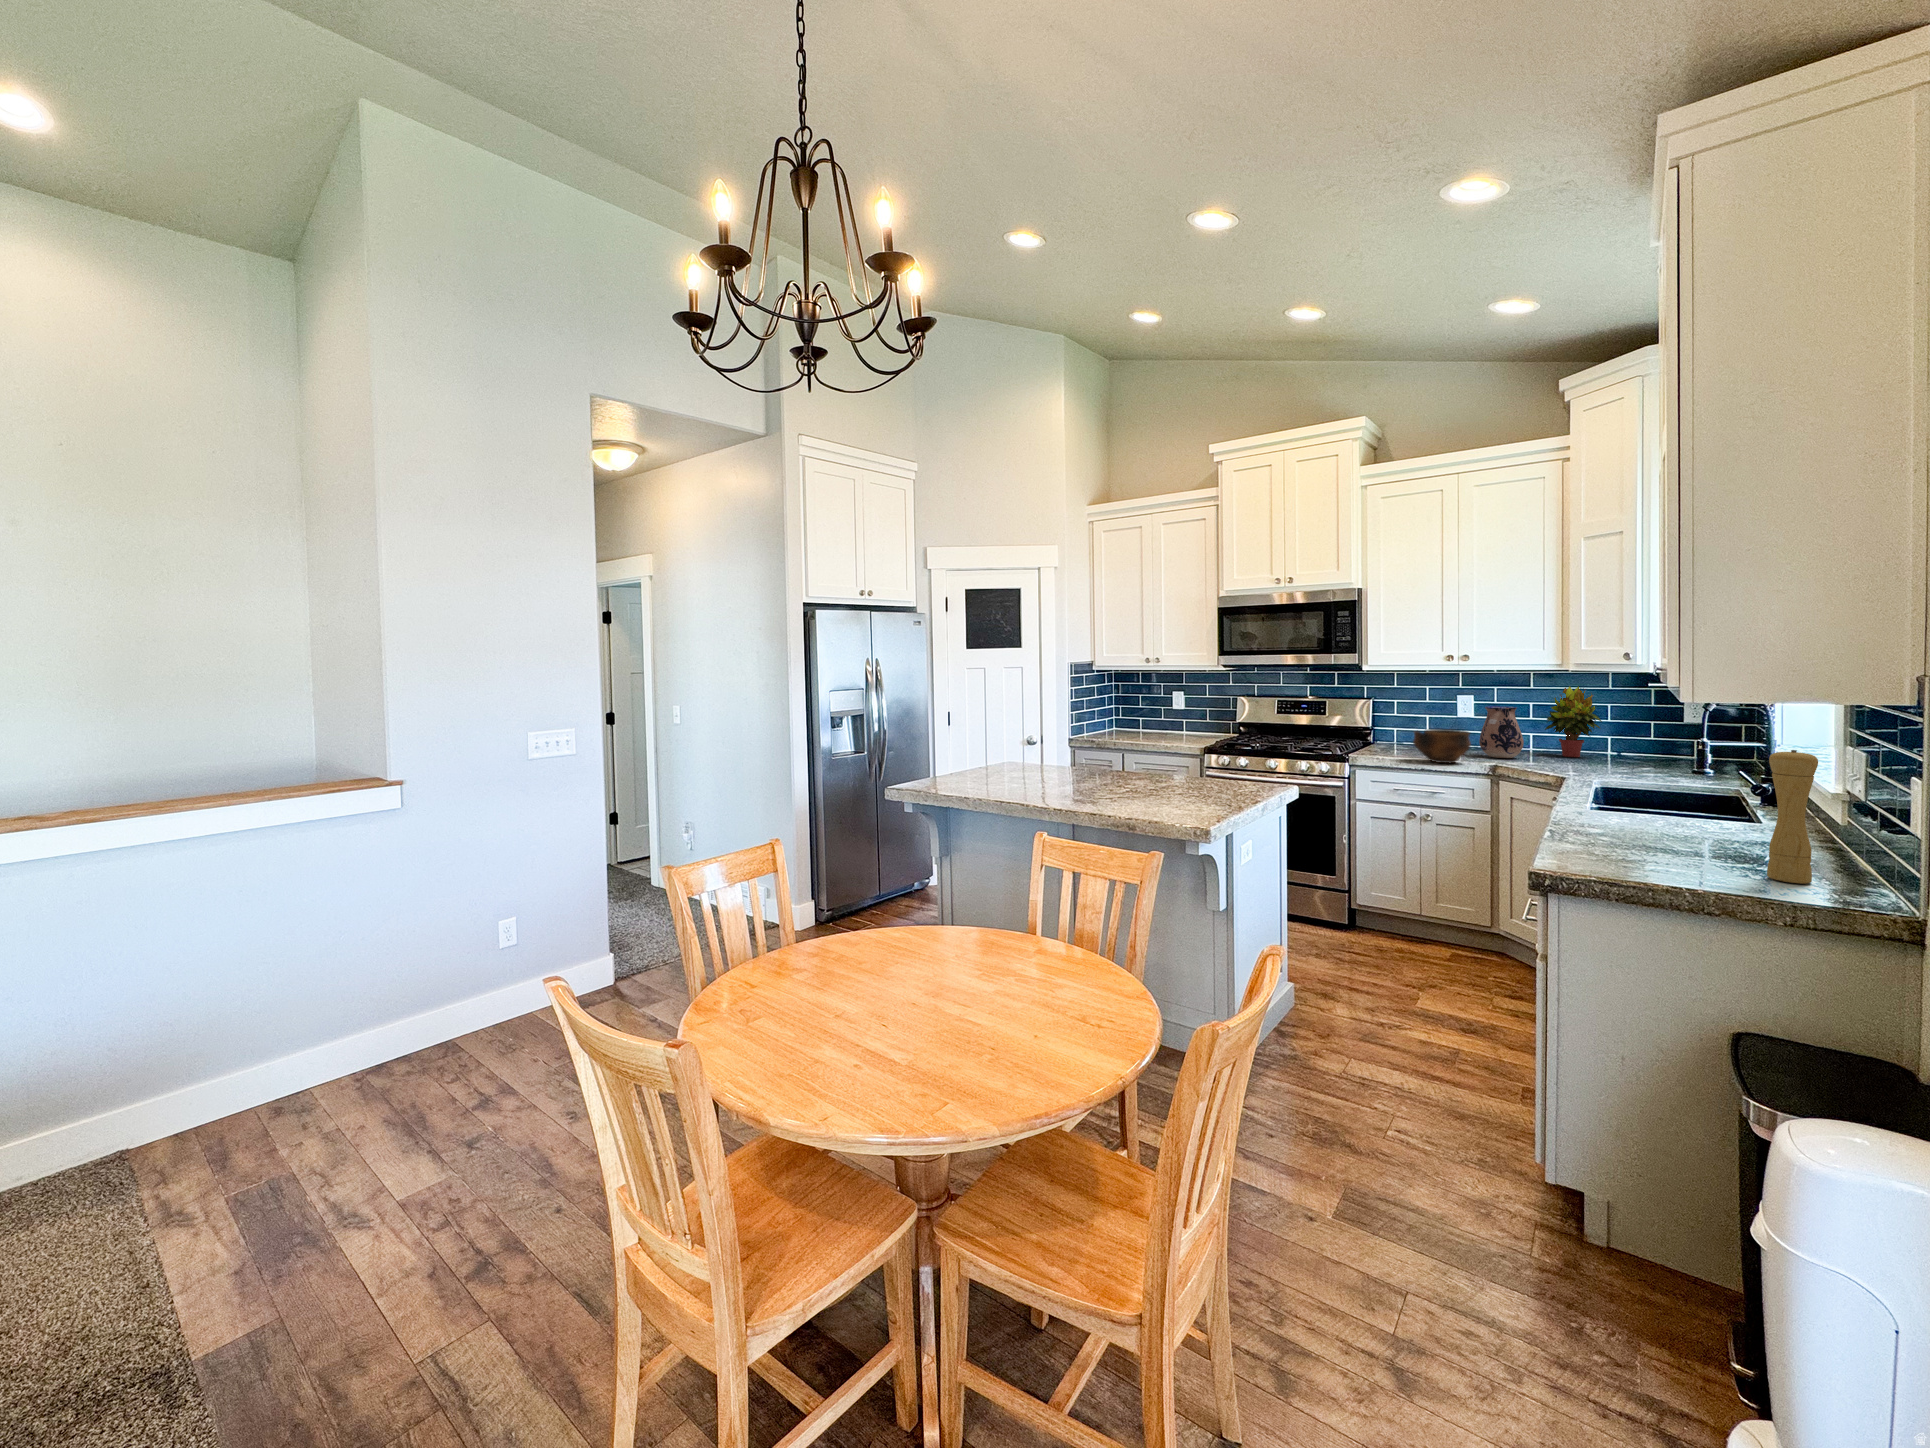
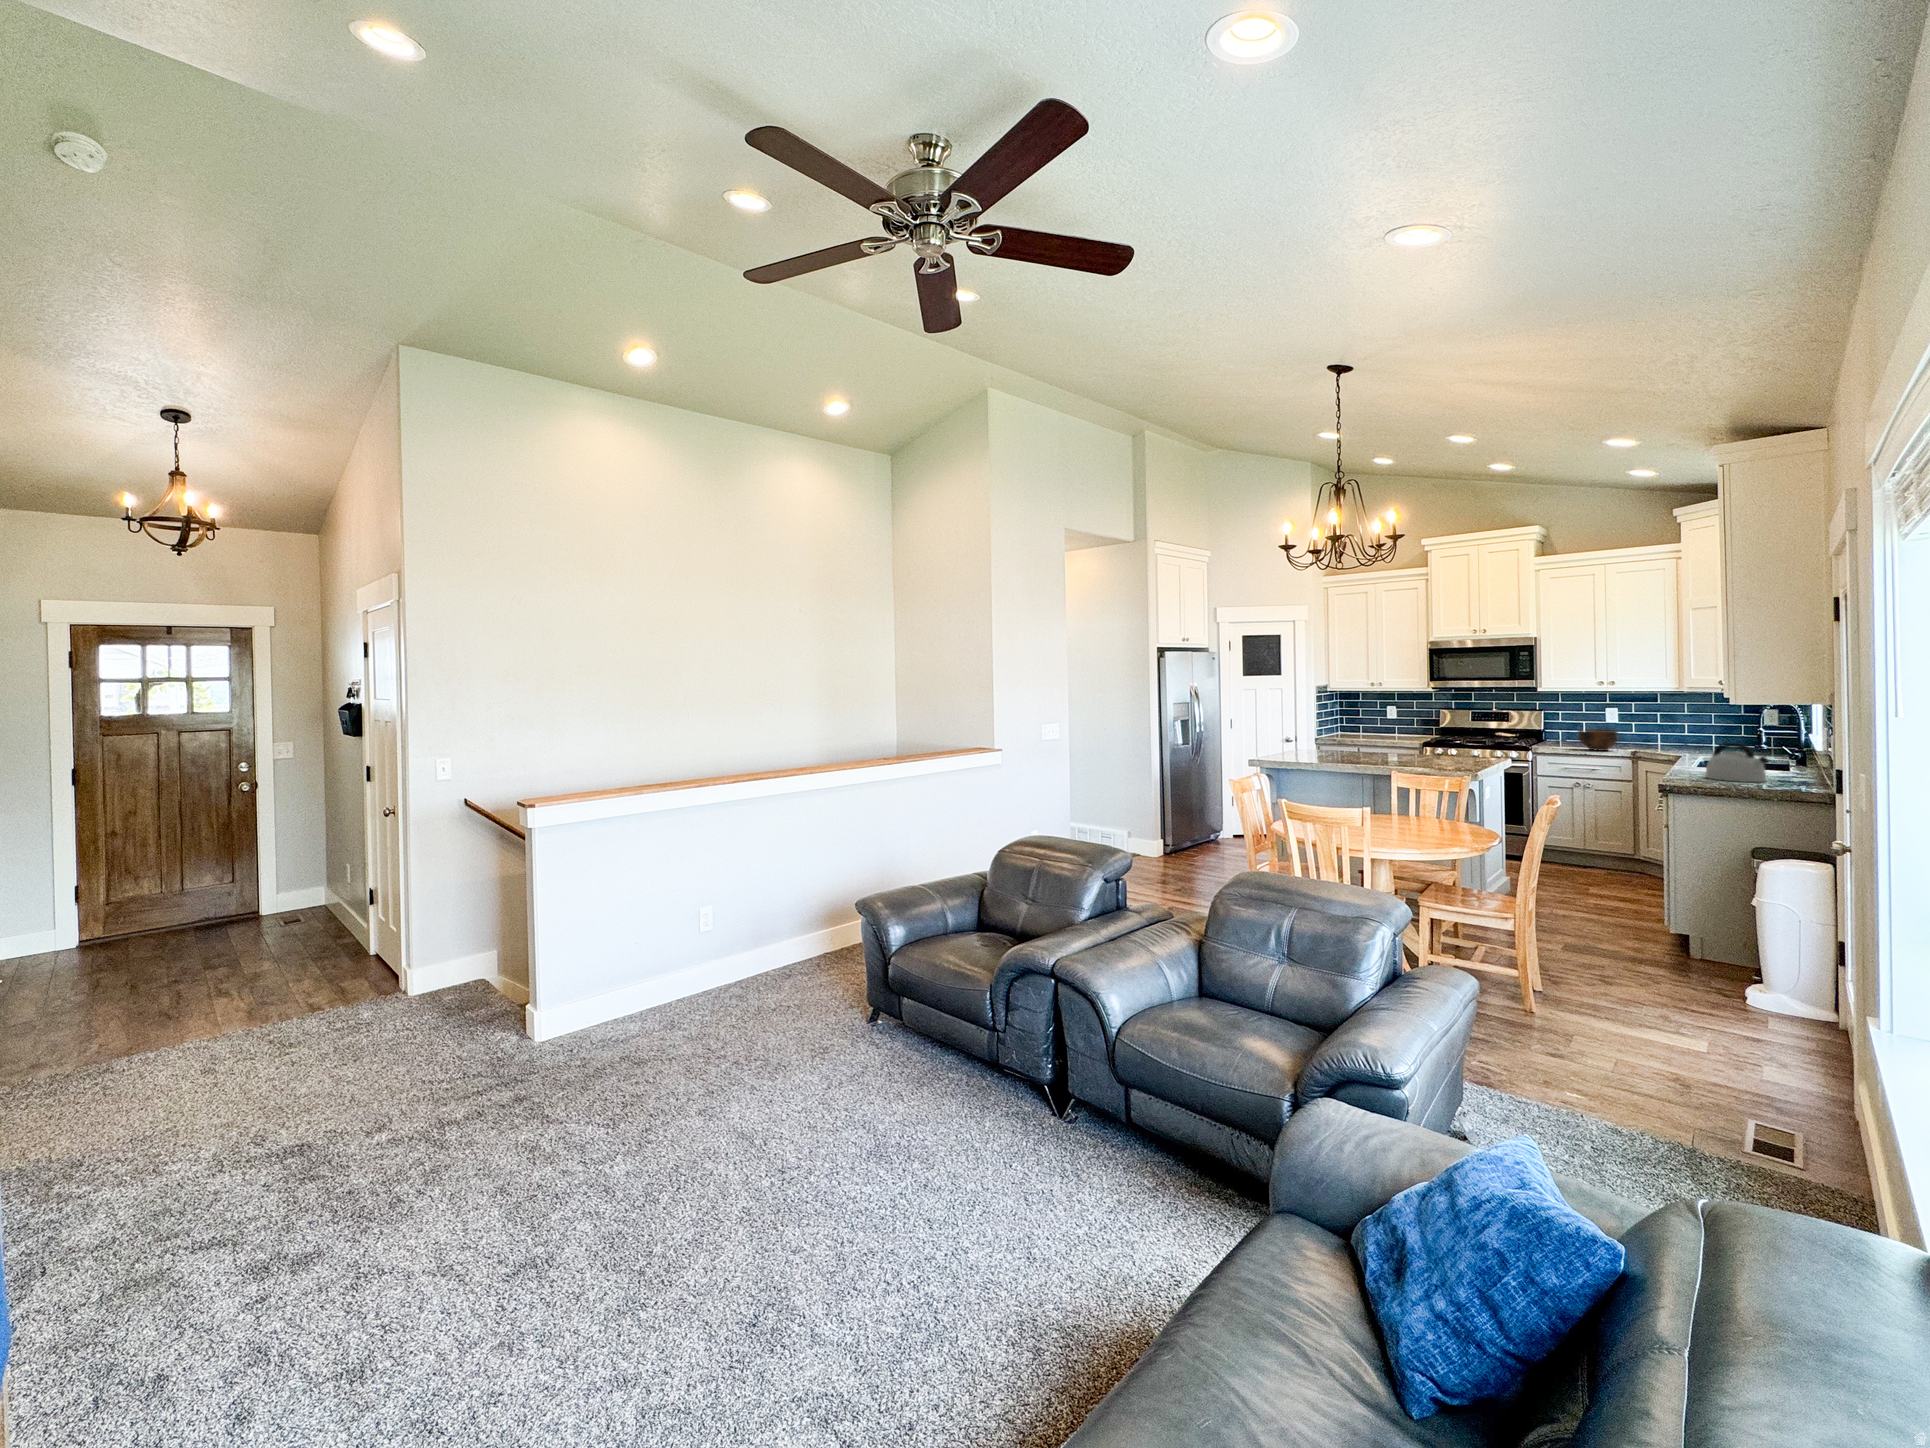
potted plant: present [1545,686,1602,757] -> none [1670,703,1712,749]
ceramic pitcher: present [1479,706,1524,758] -> none [1624,715,1655,749]
pepper mill: present [1767,750,1818,884] -> none [1779,726,1802,787]
kettle: none [1613,777,1740,862] -> present [1705,743,1769,782]

